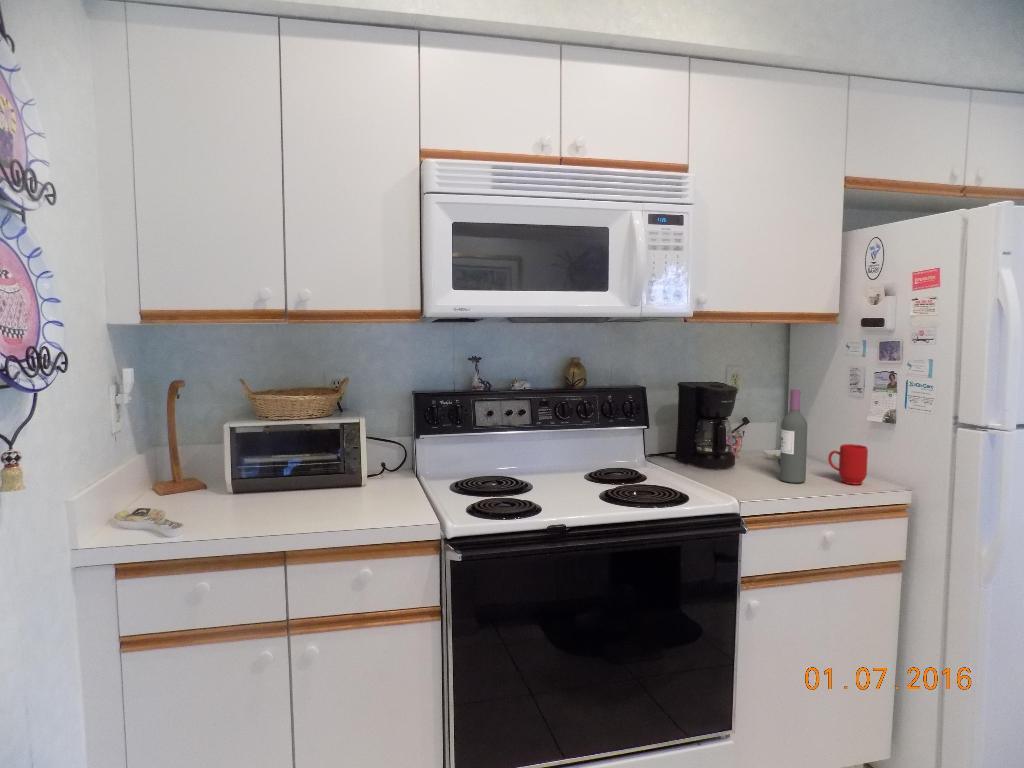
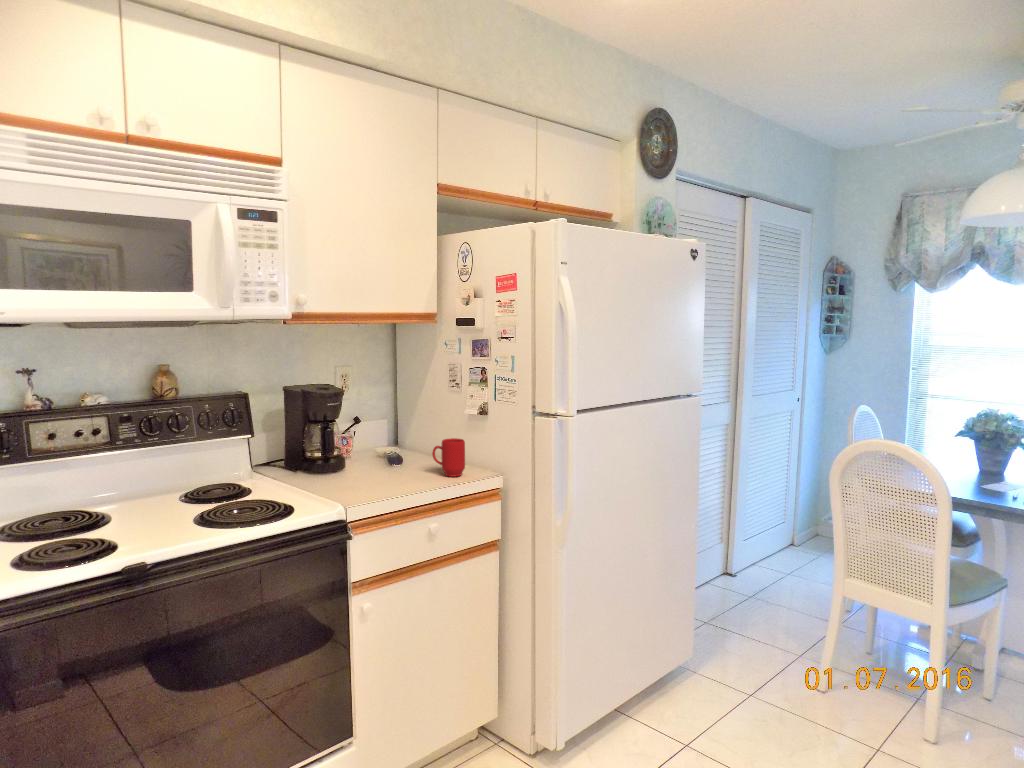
wine bottle: present [780,389,807,483] -> none [388,389,412,481]

